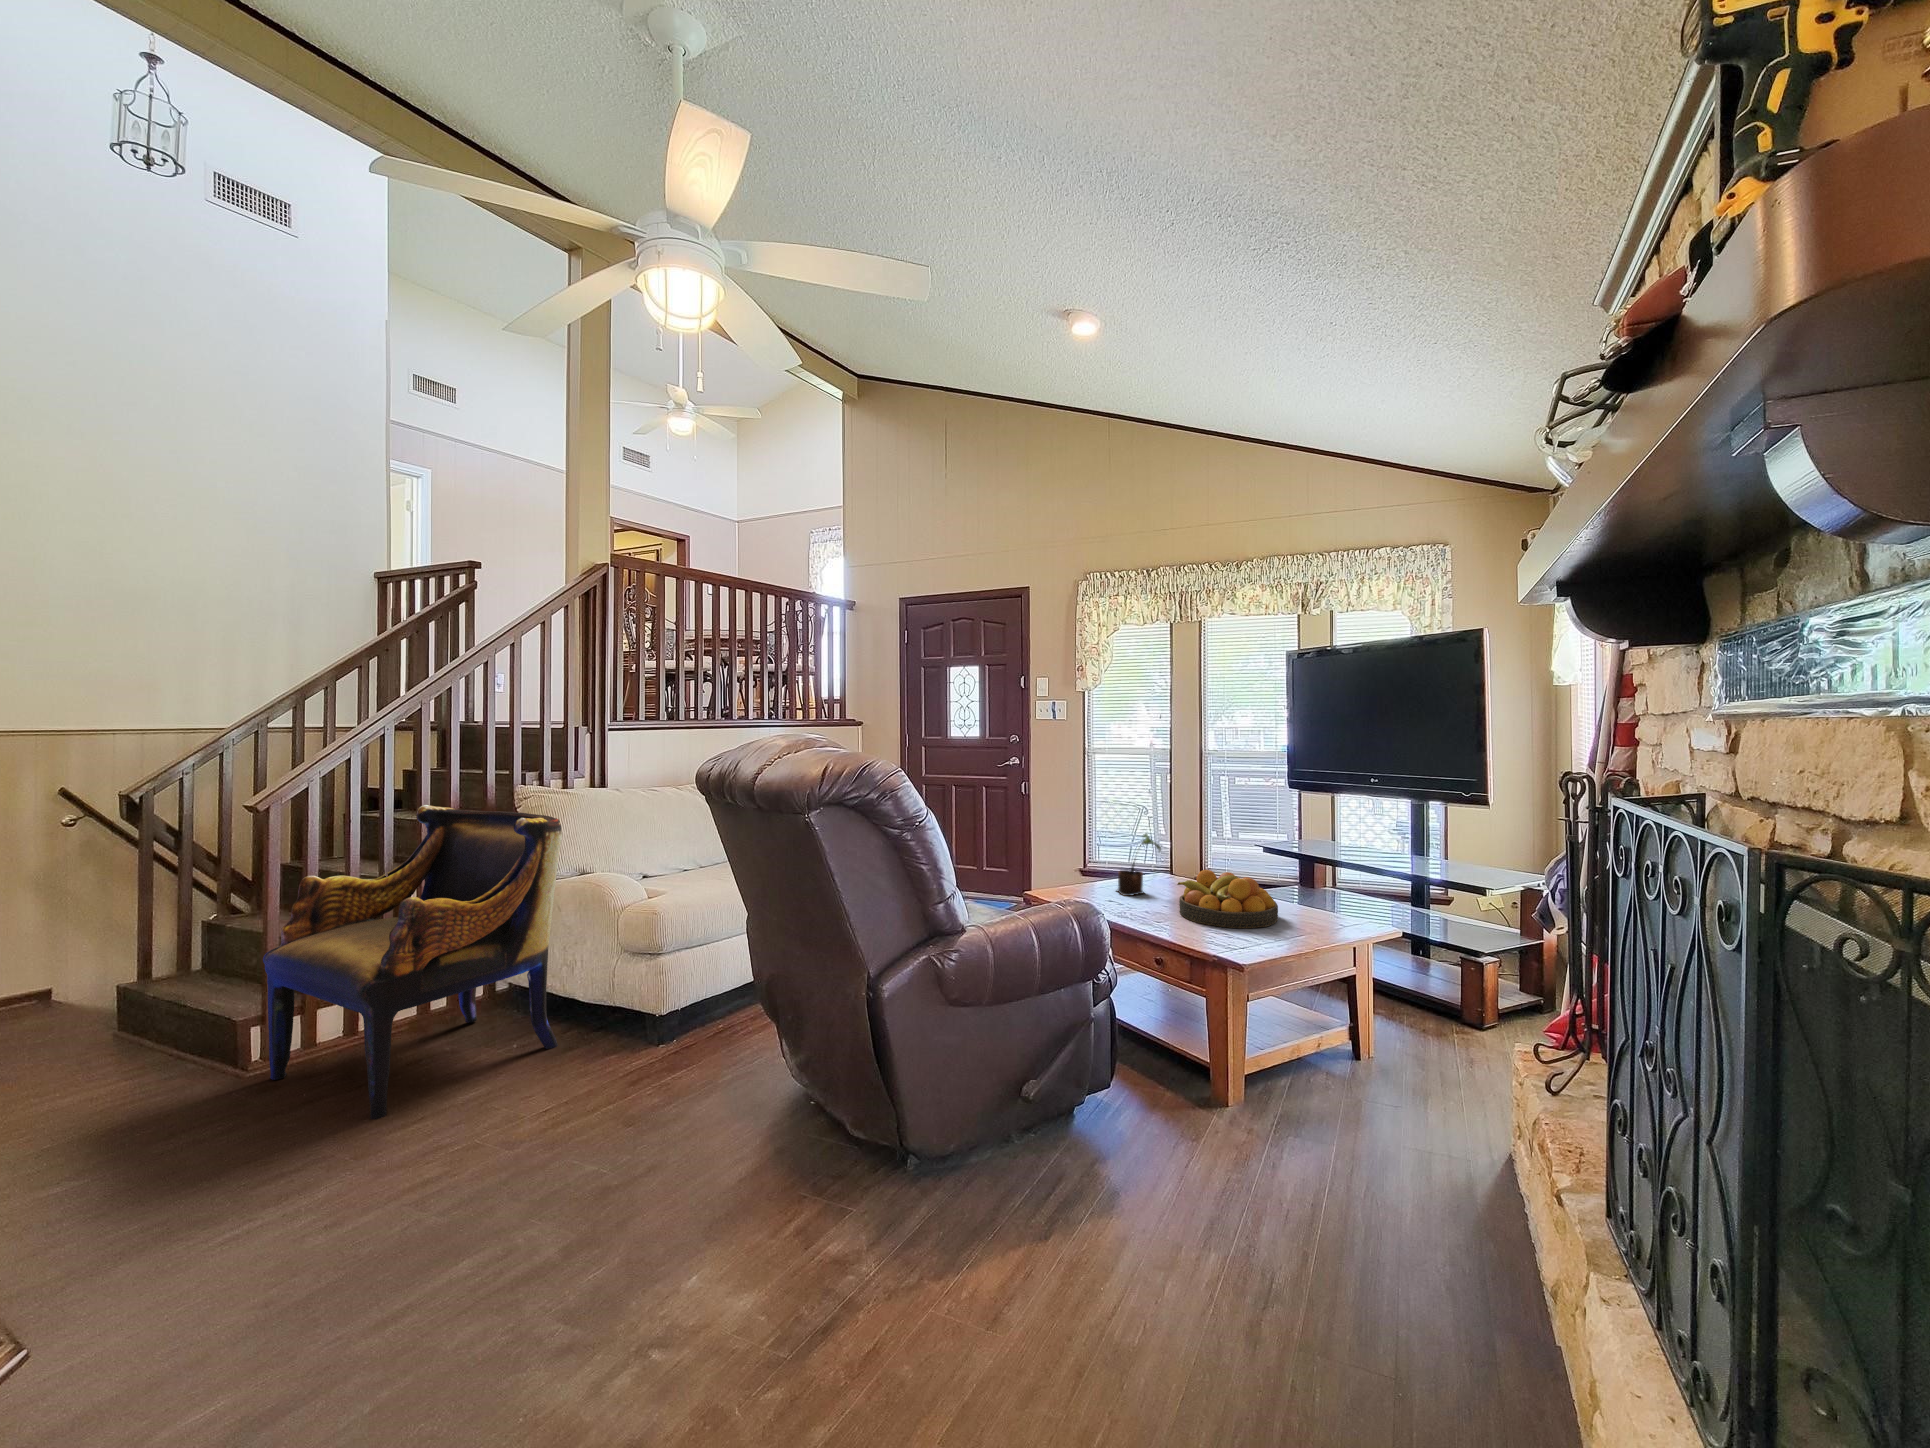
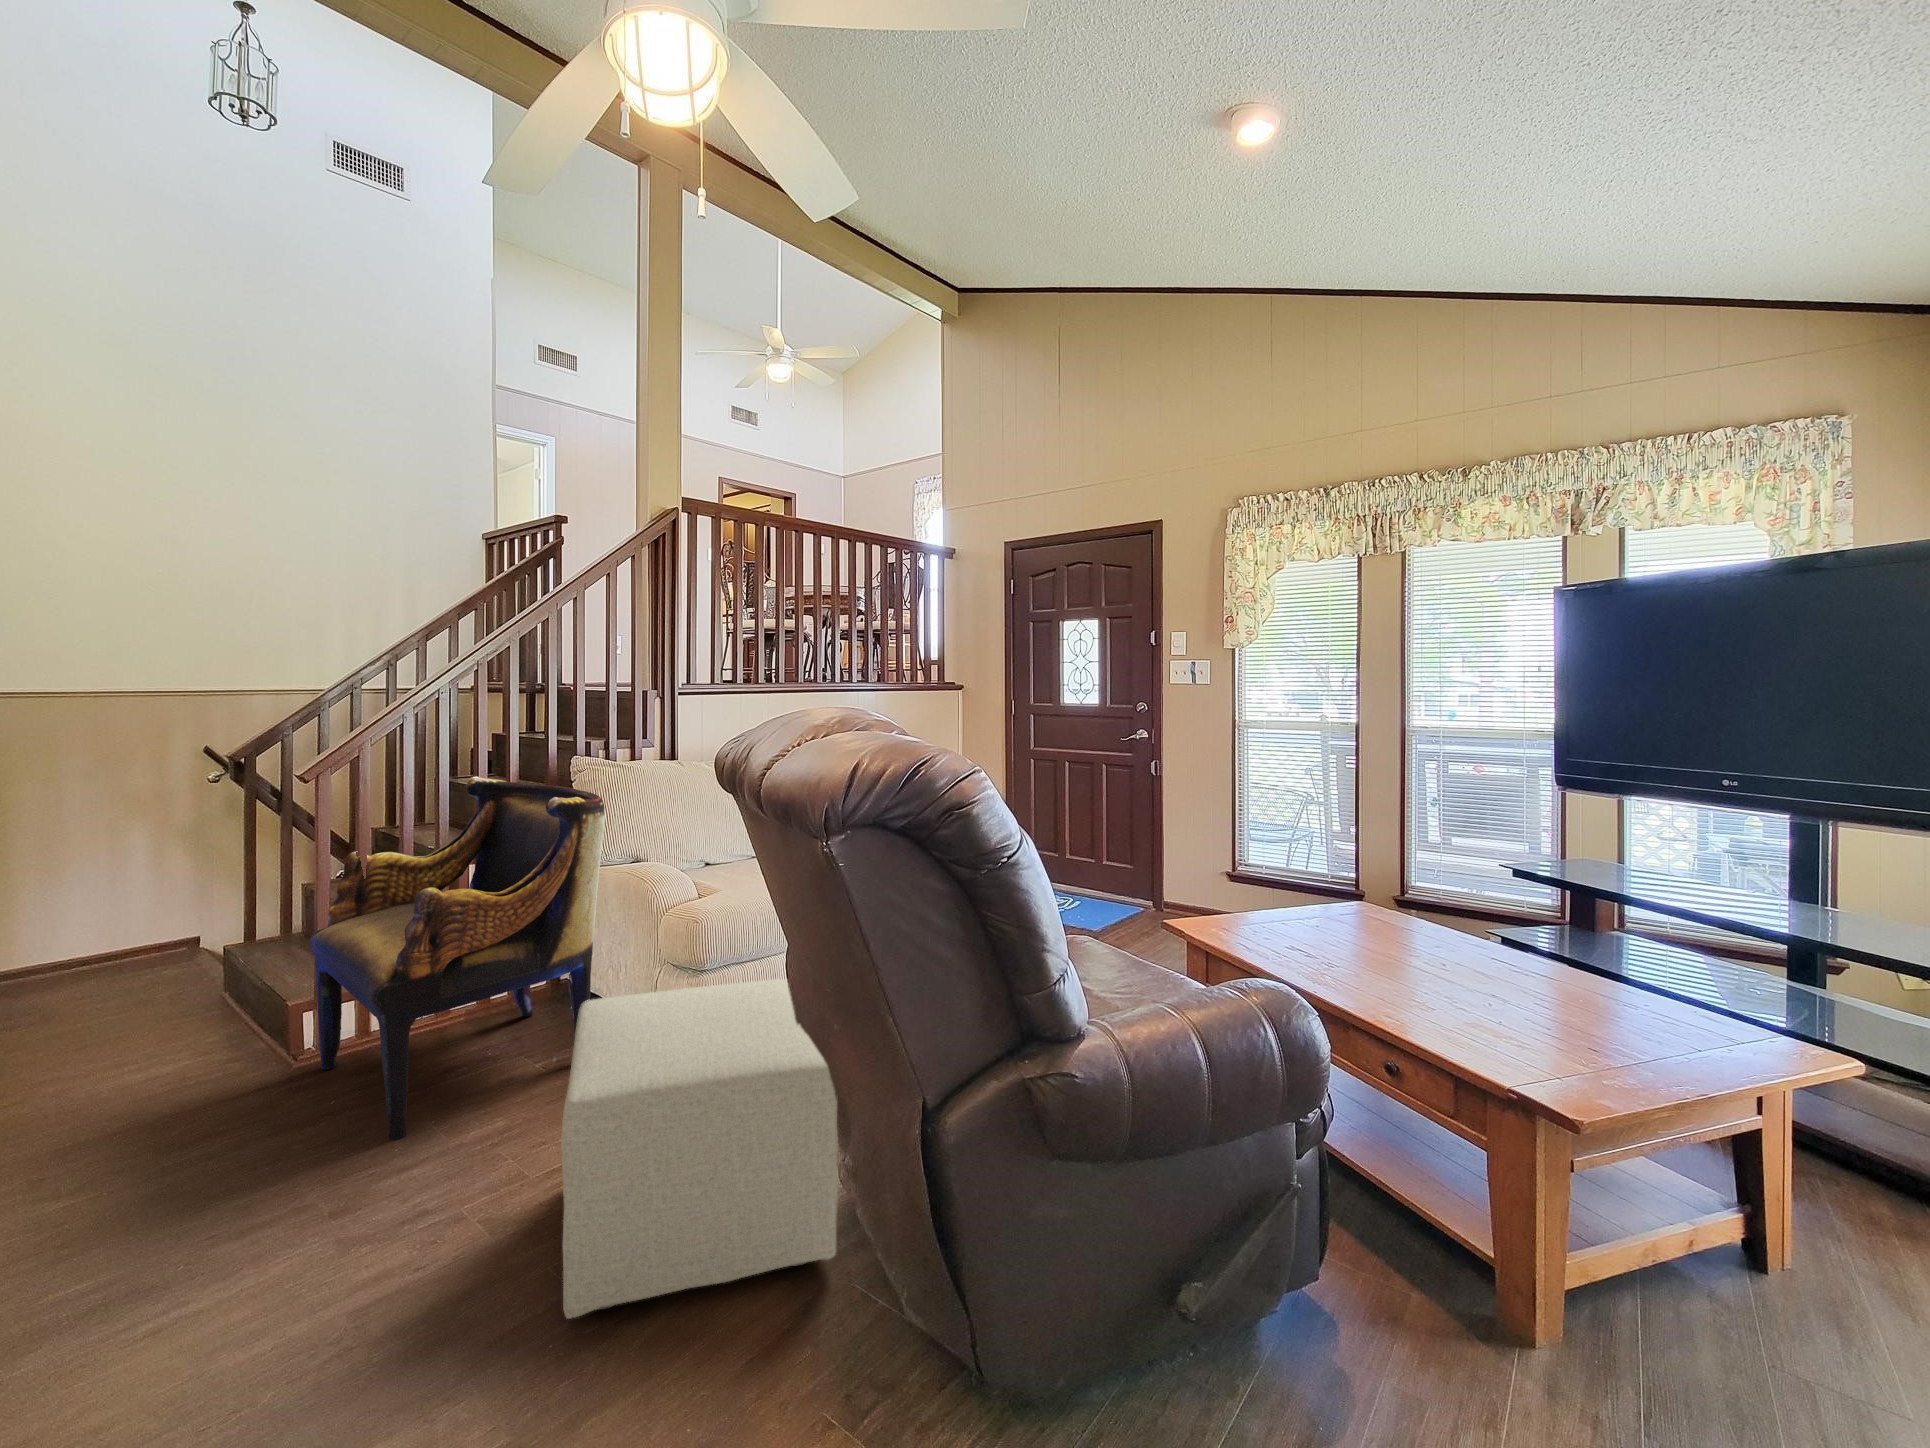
potted plant: present [1117,834,1161,896] -> none [1295,846,1367,934]
fruit bowl: present [1177,870,1278,928] -> none [1405,910,1586,1012]
ottoman: none [564,951,789,1194] -> present [561,979,838,1319]

